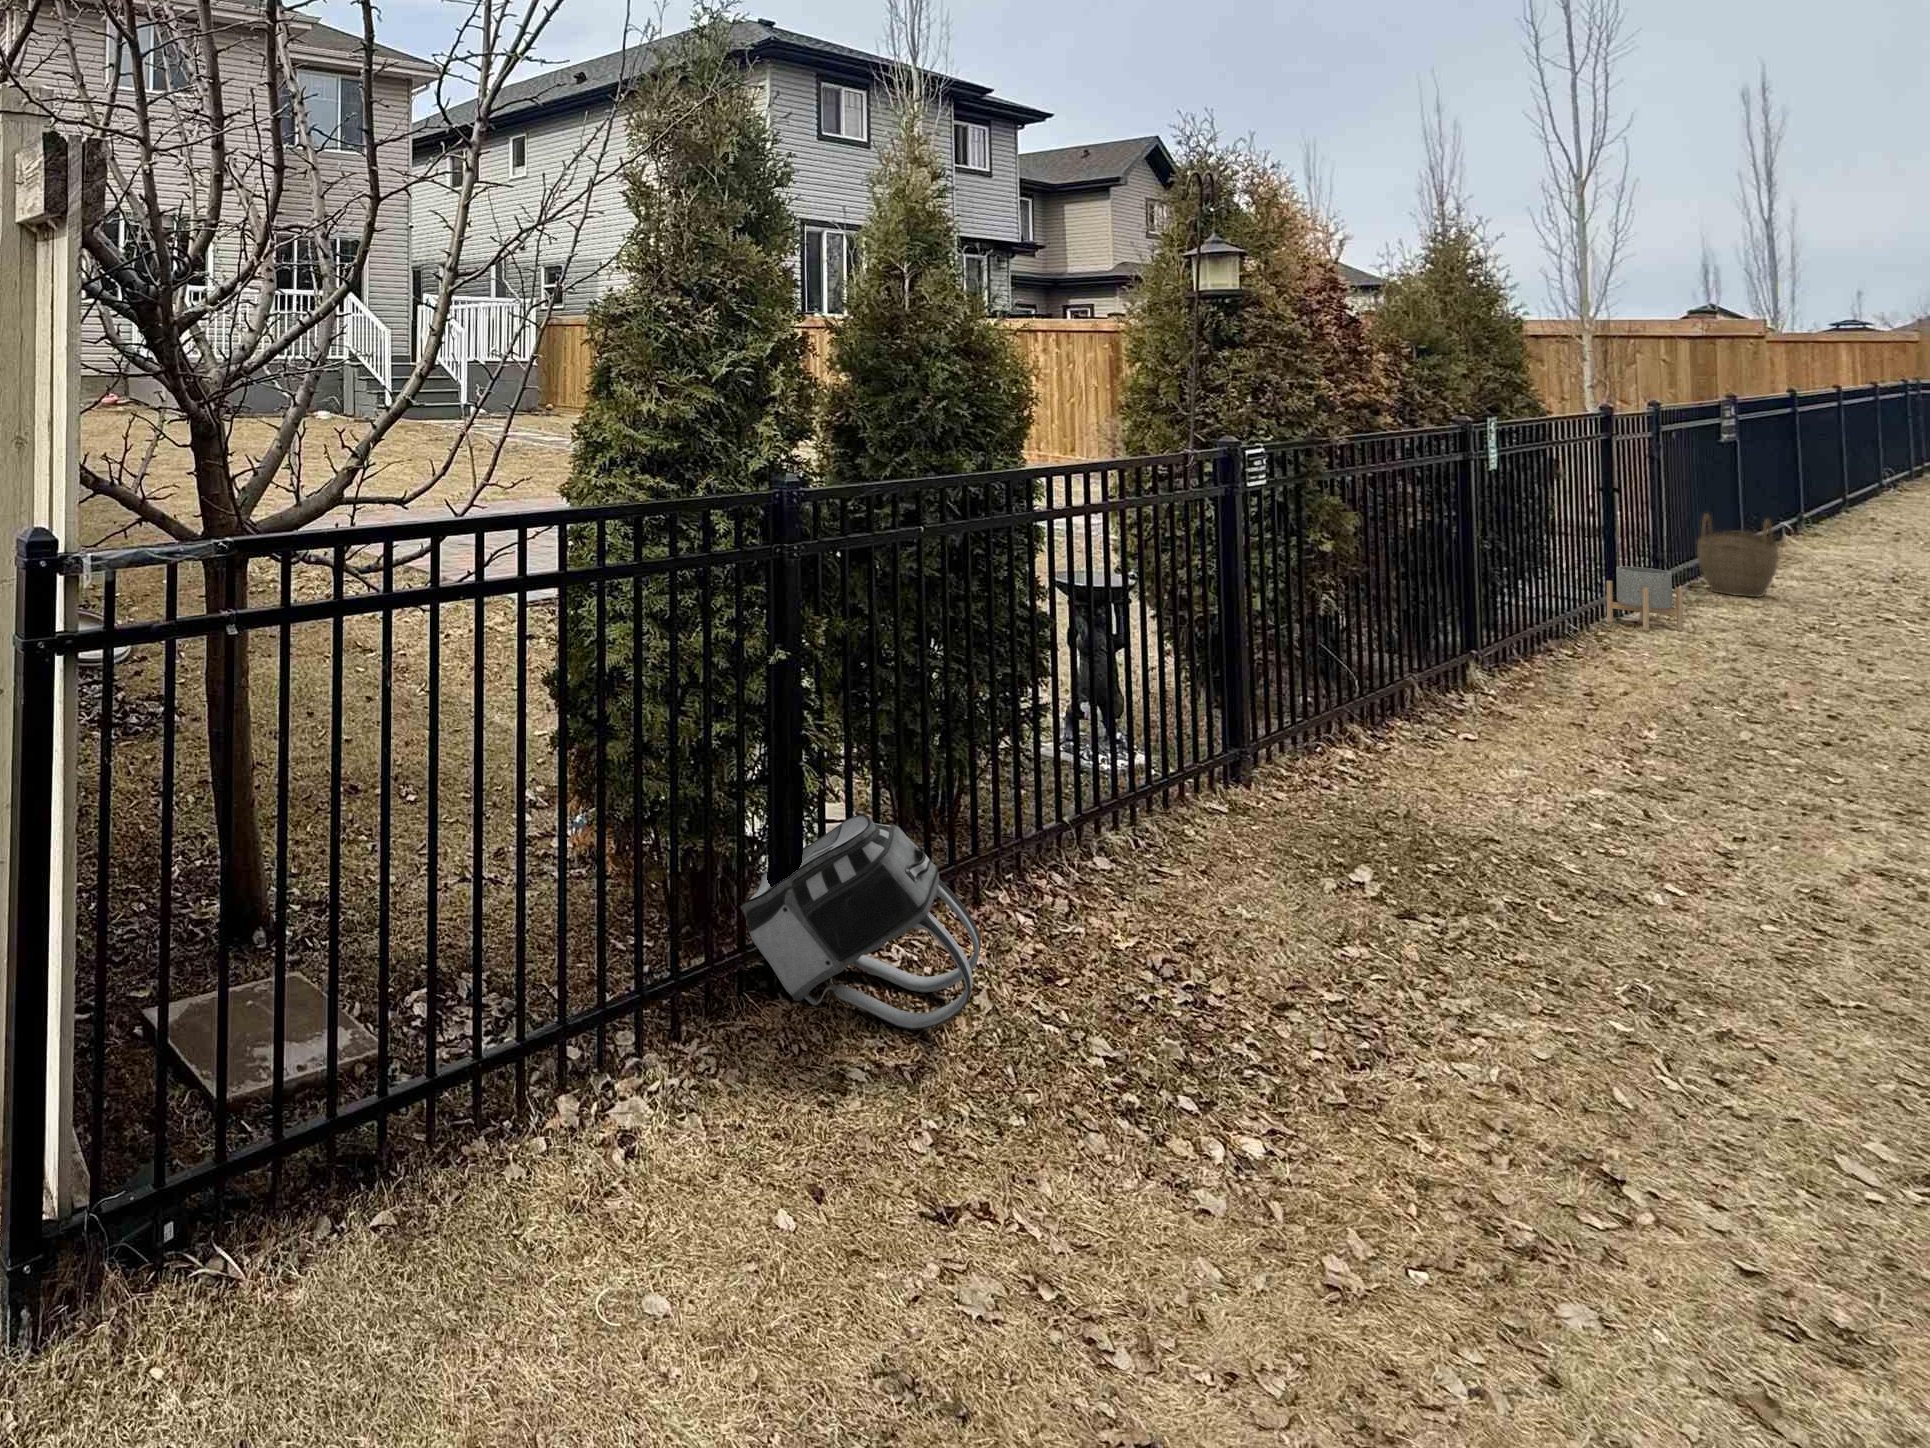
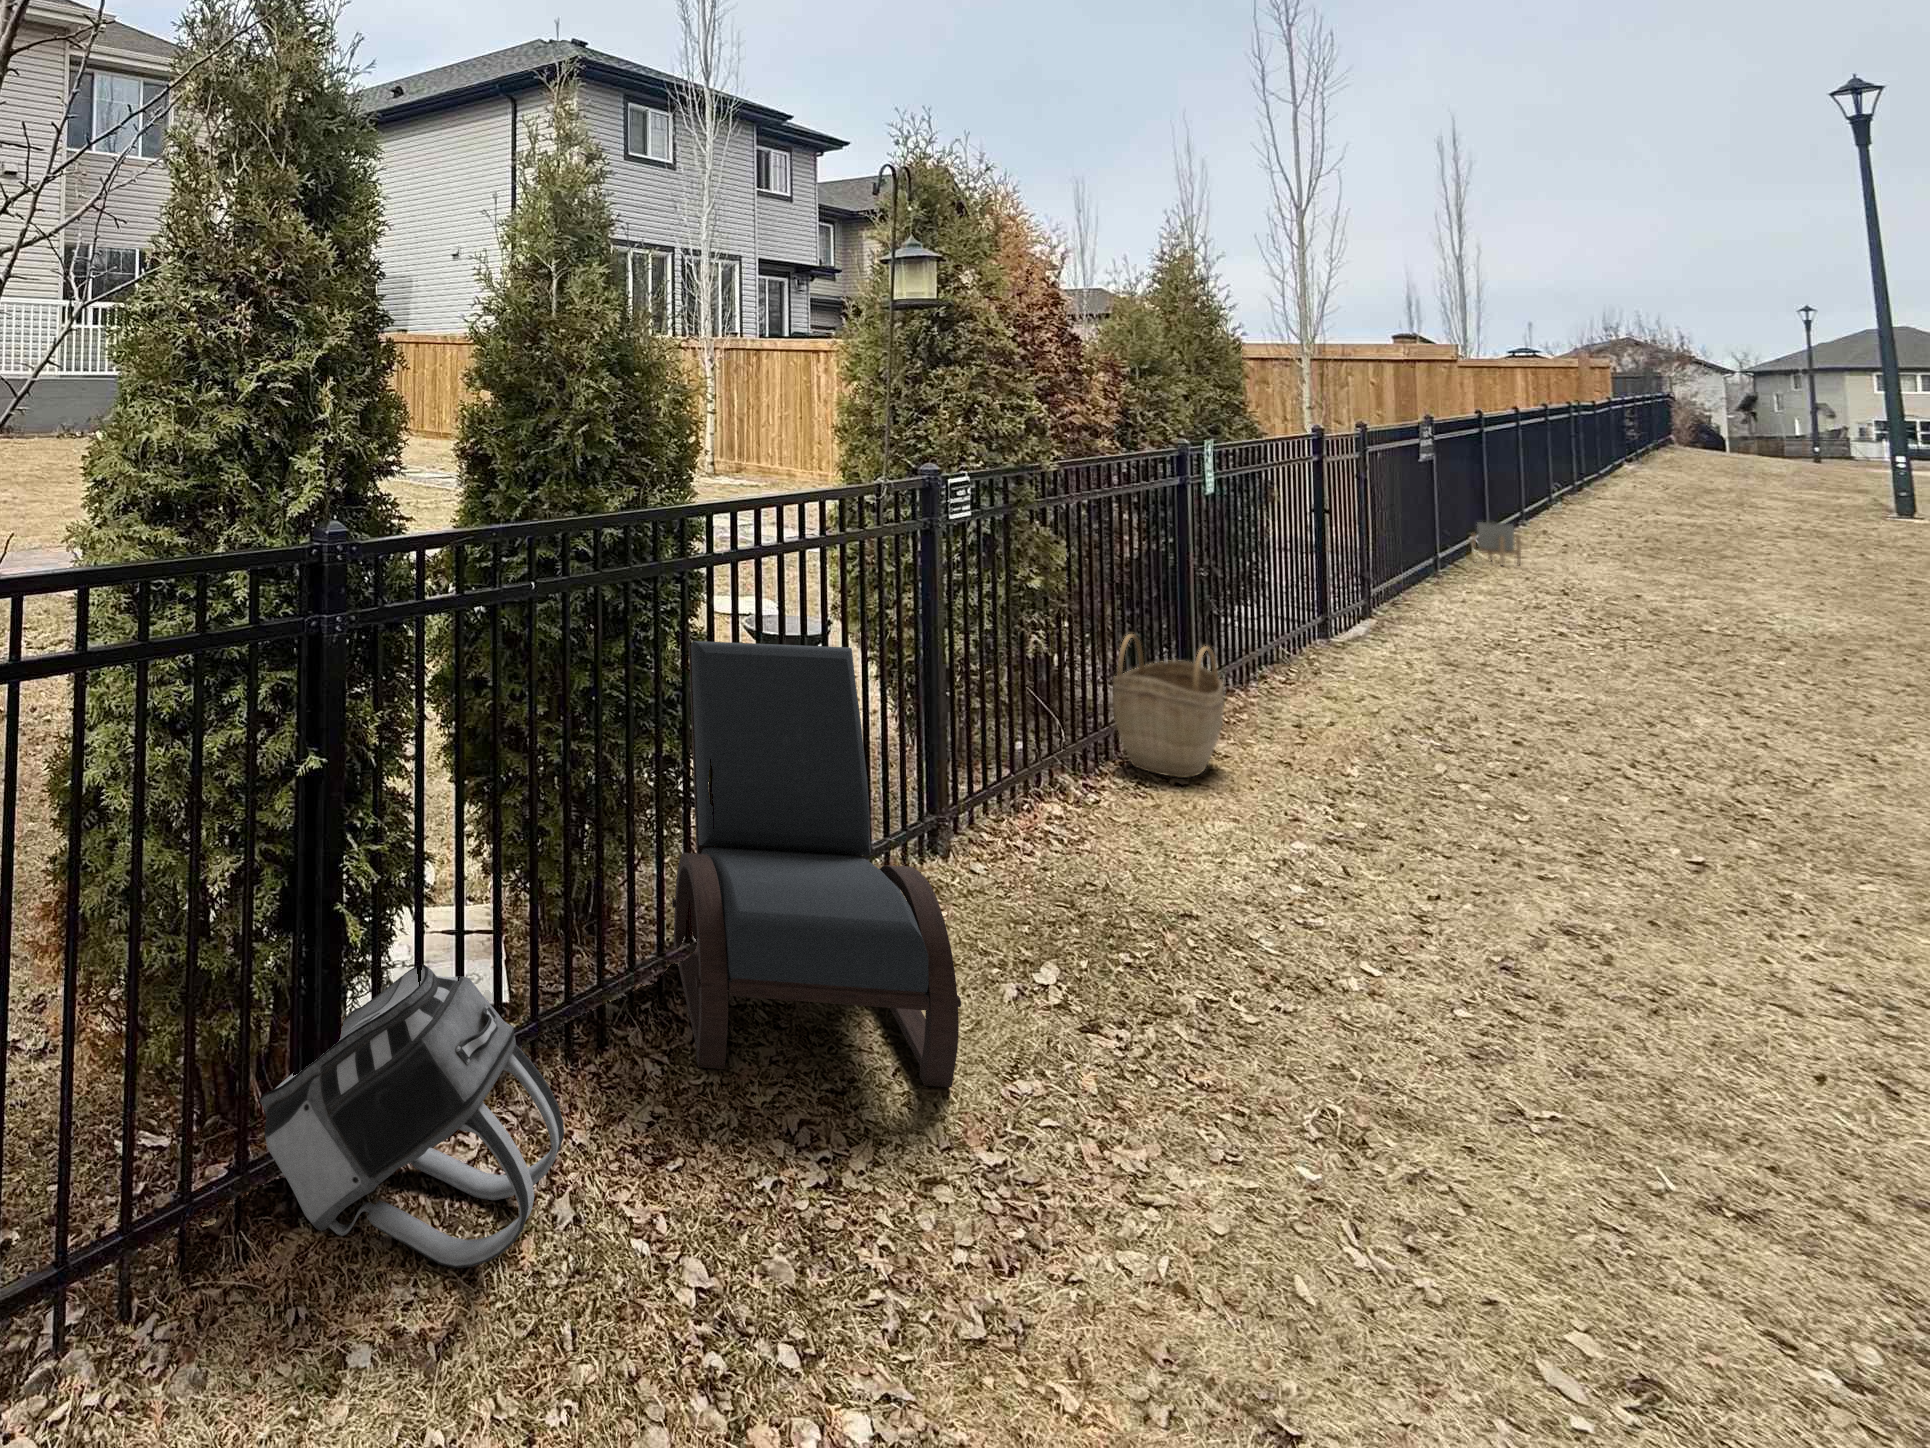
woven basket: present [1697,514,1778,597] -> present [1113,634,1224,778]
planter: present [1606,566,1683,631] -> present [1472,522,1521,565]
lounge chair: none [1018,584,1300,947] -> present [672,641,961,1087]

